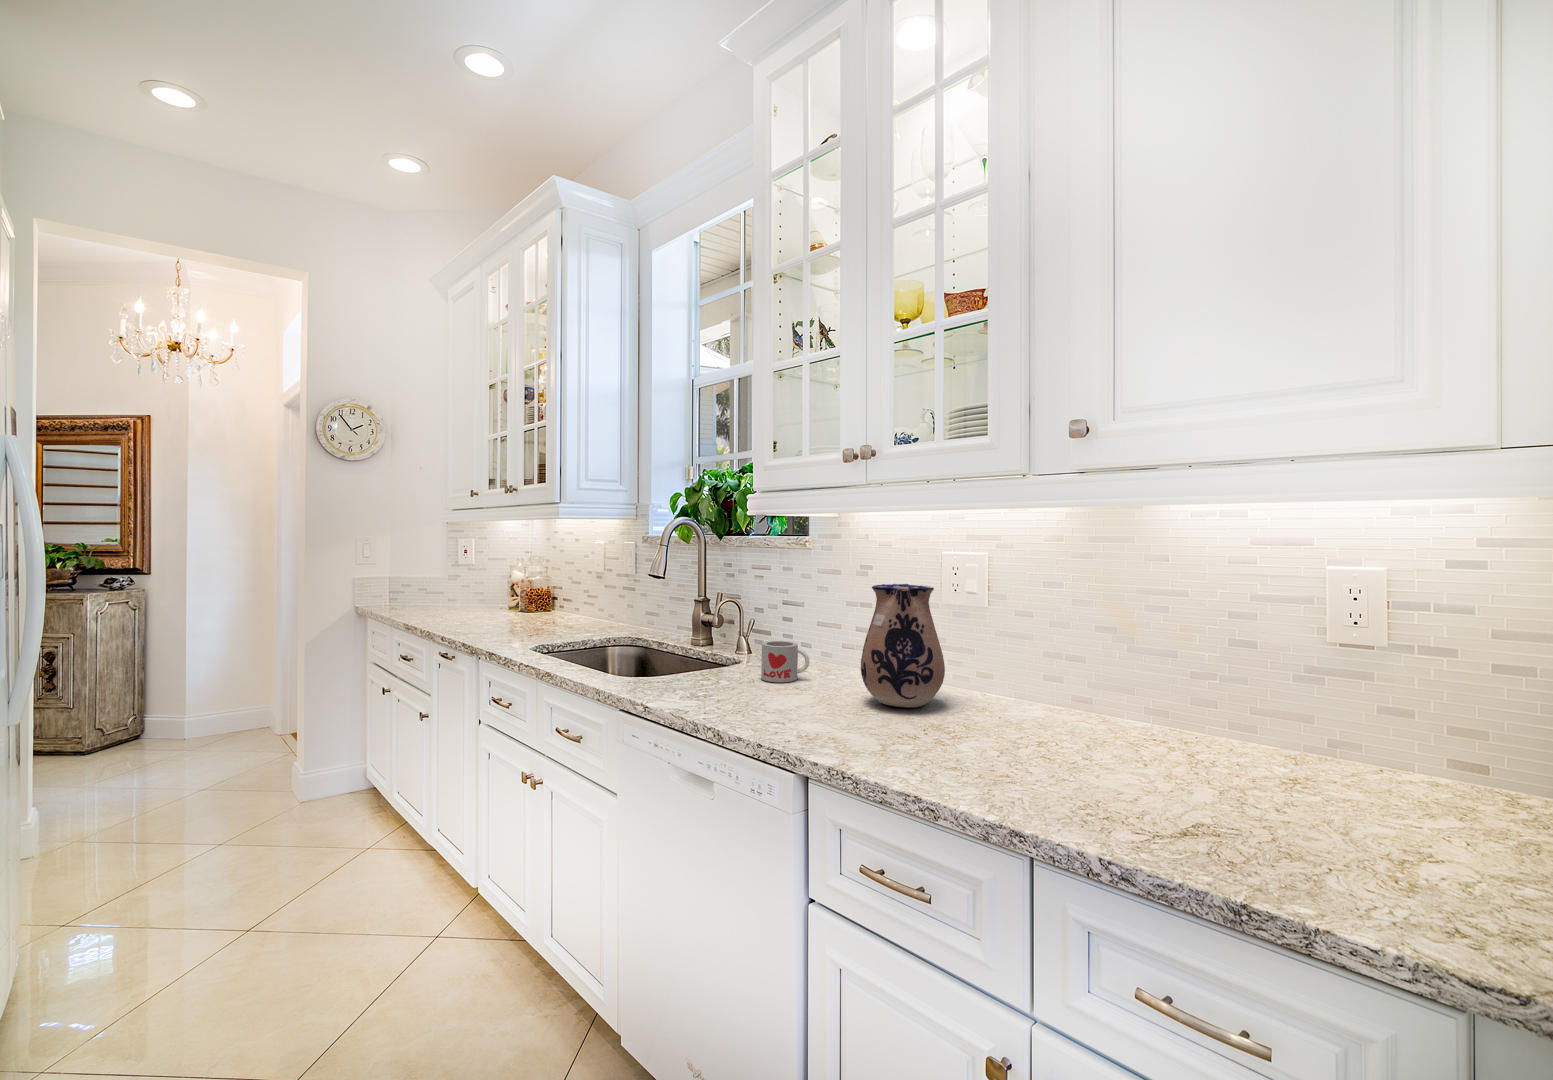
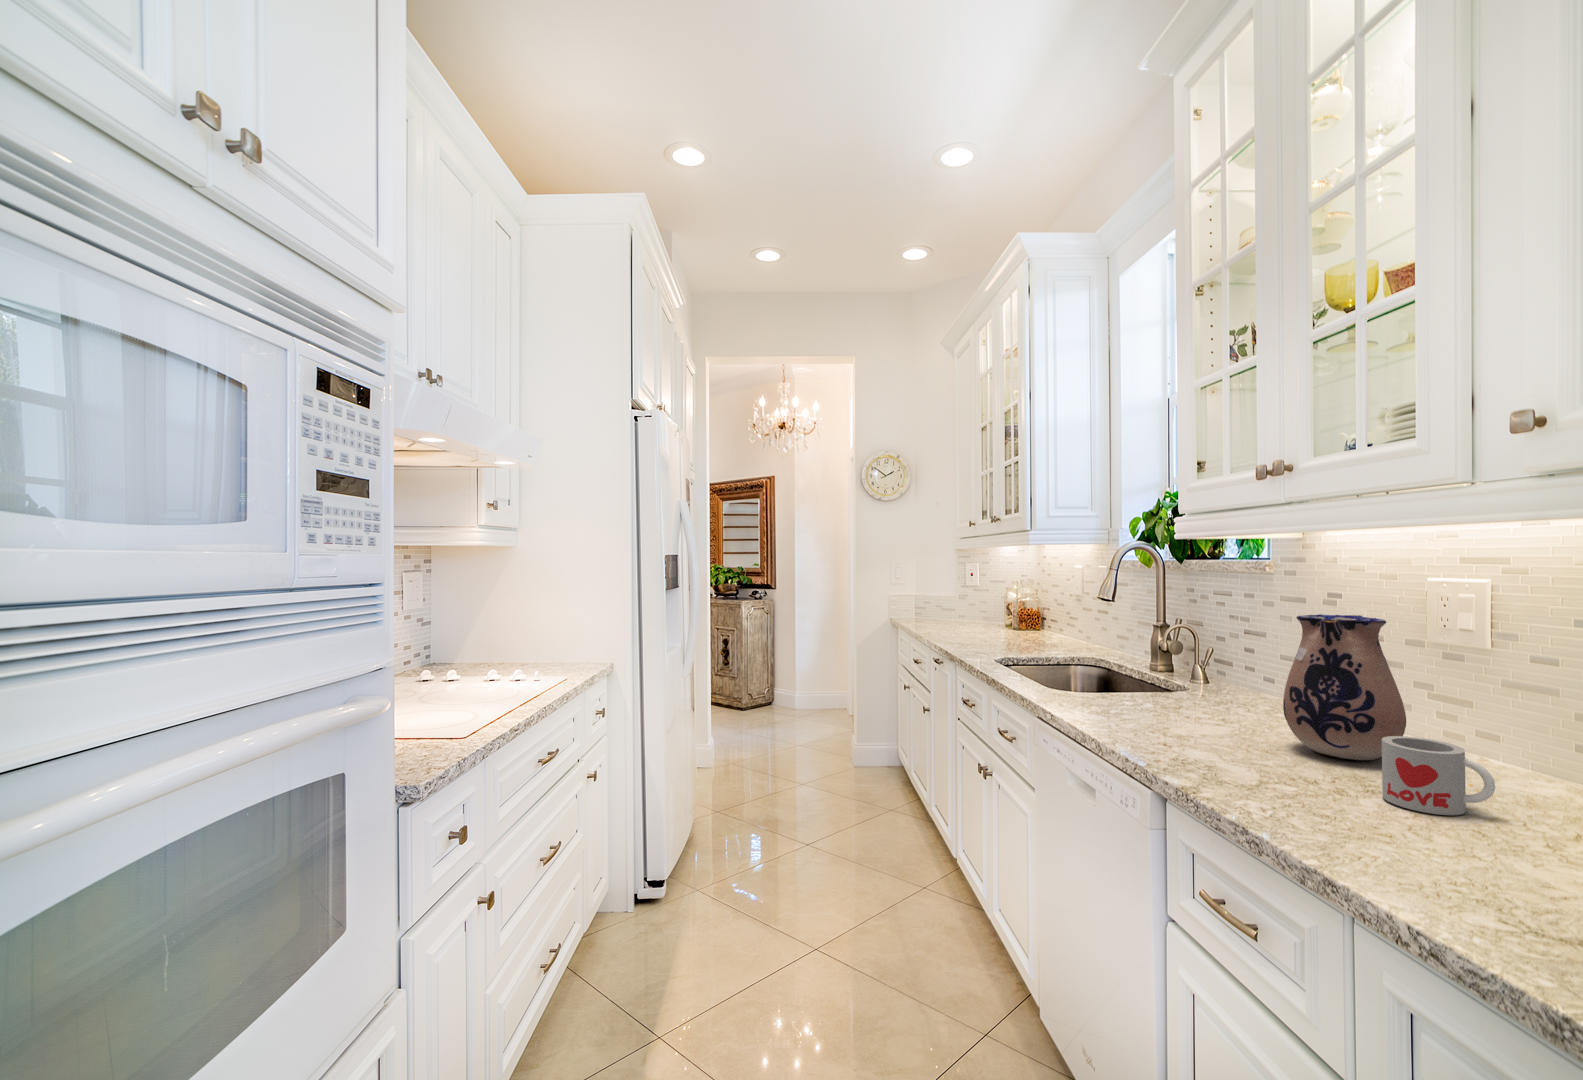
mug: present [761,641,810,682] -> present [1382,736,1495,815]

